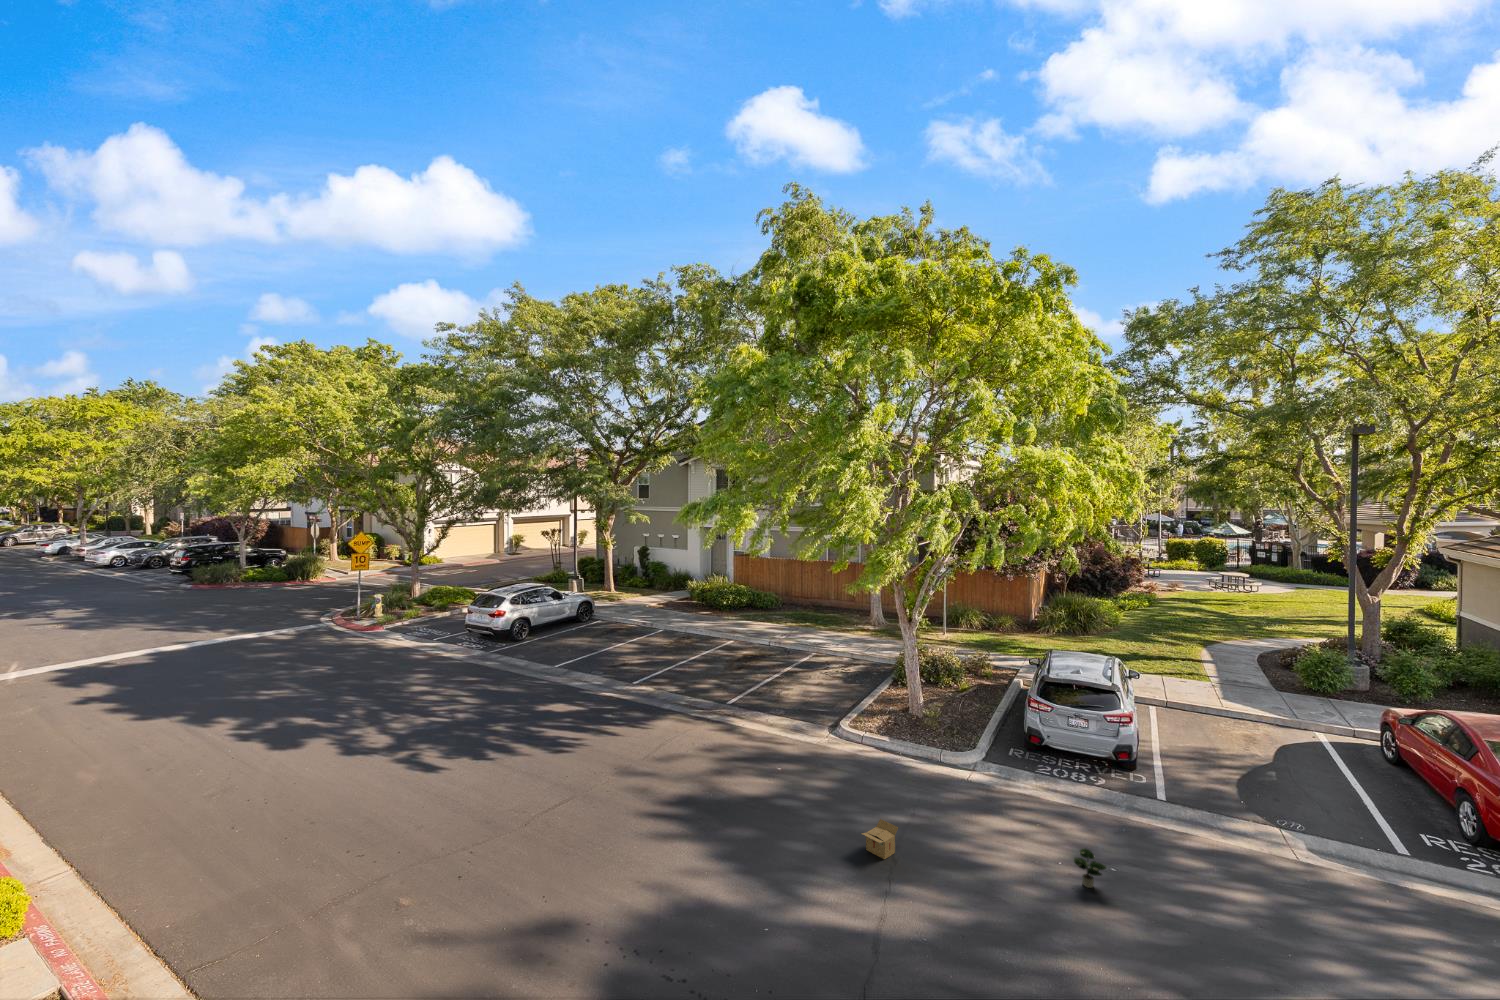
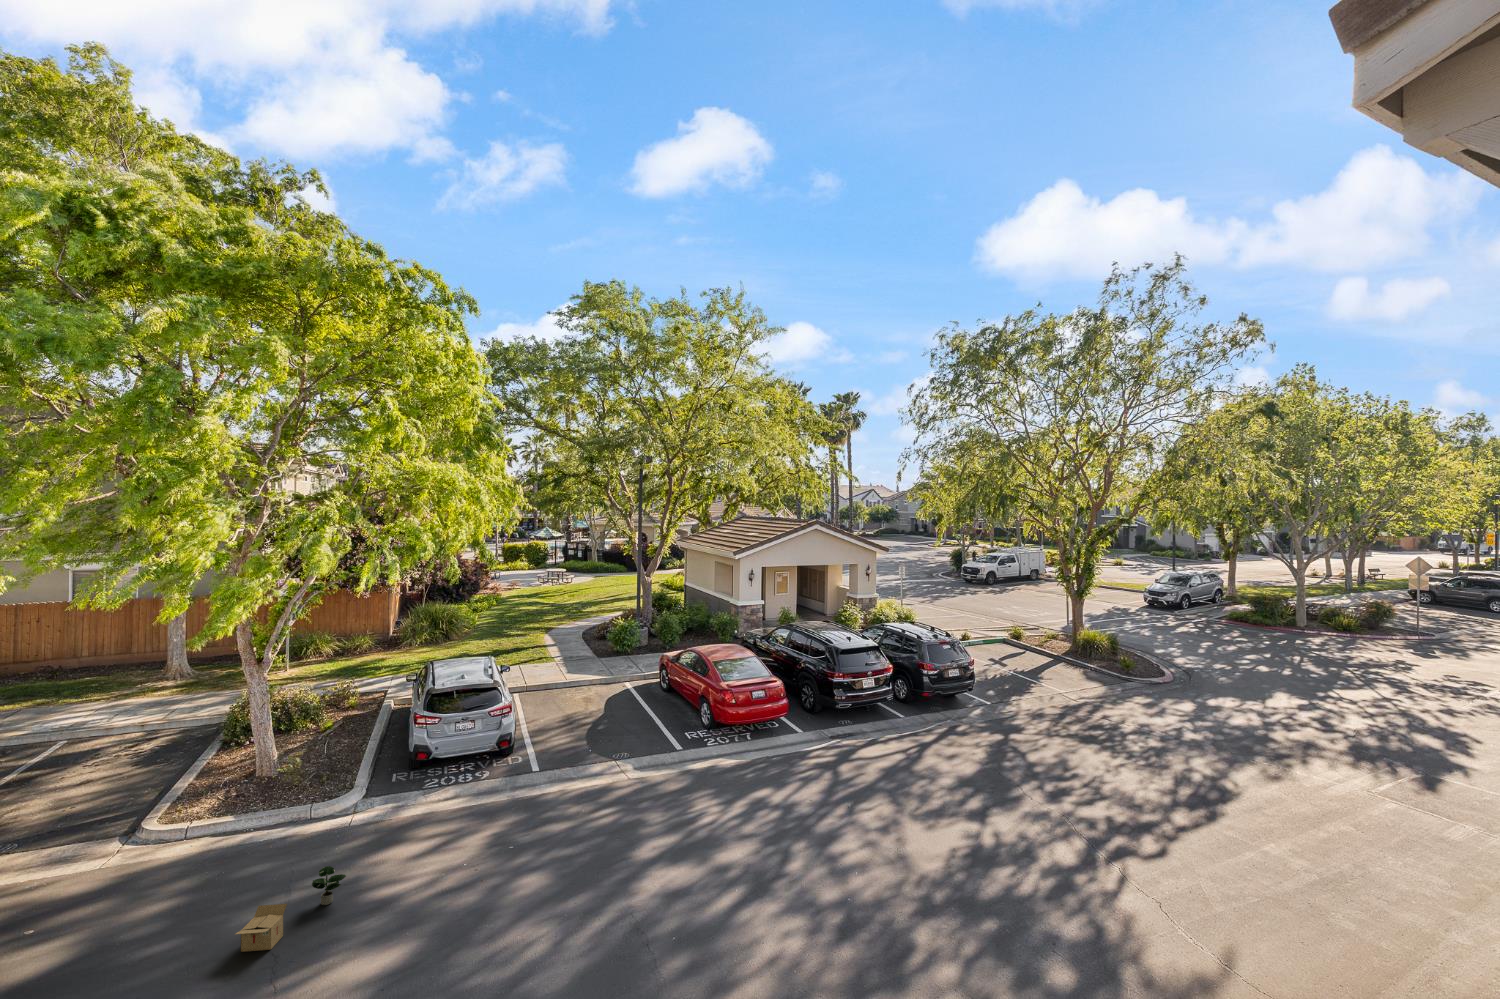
potted plant: present [1074,848,1107,888] -> present [312,866,346,905]

